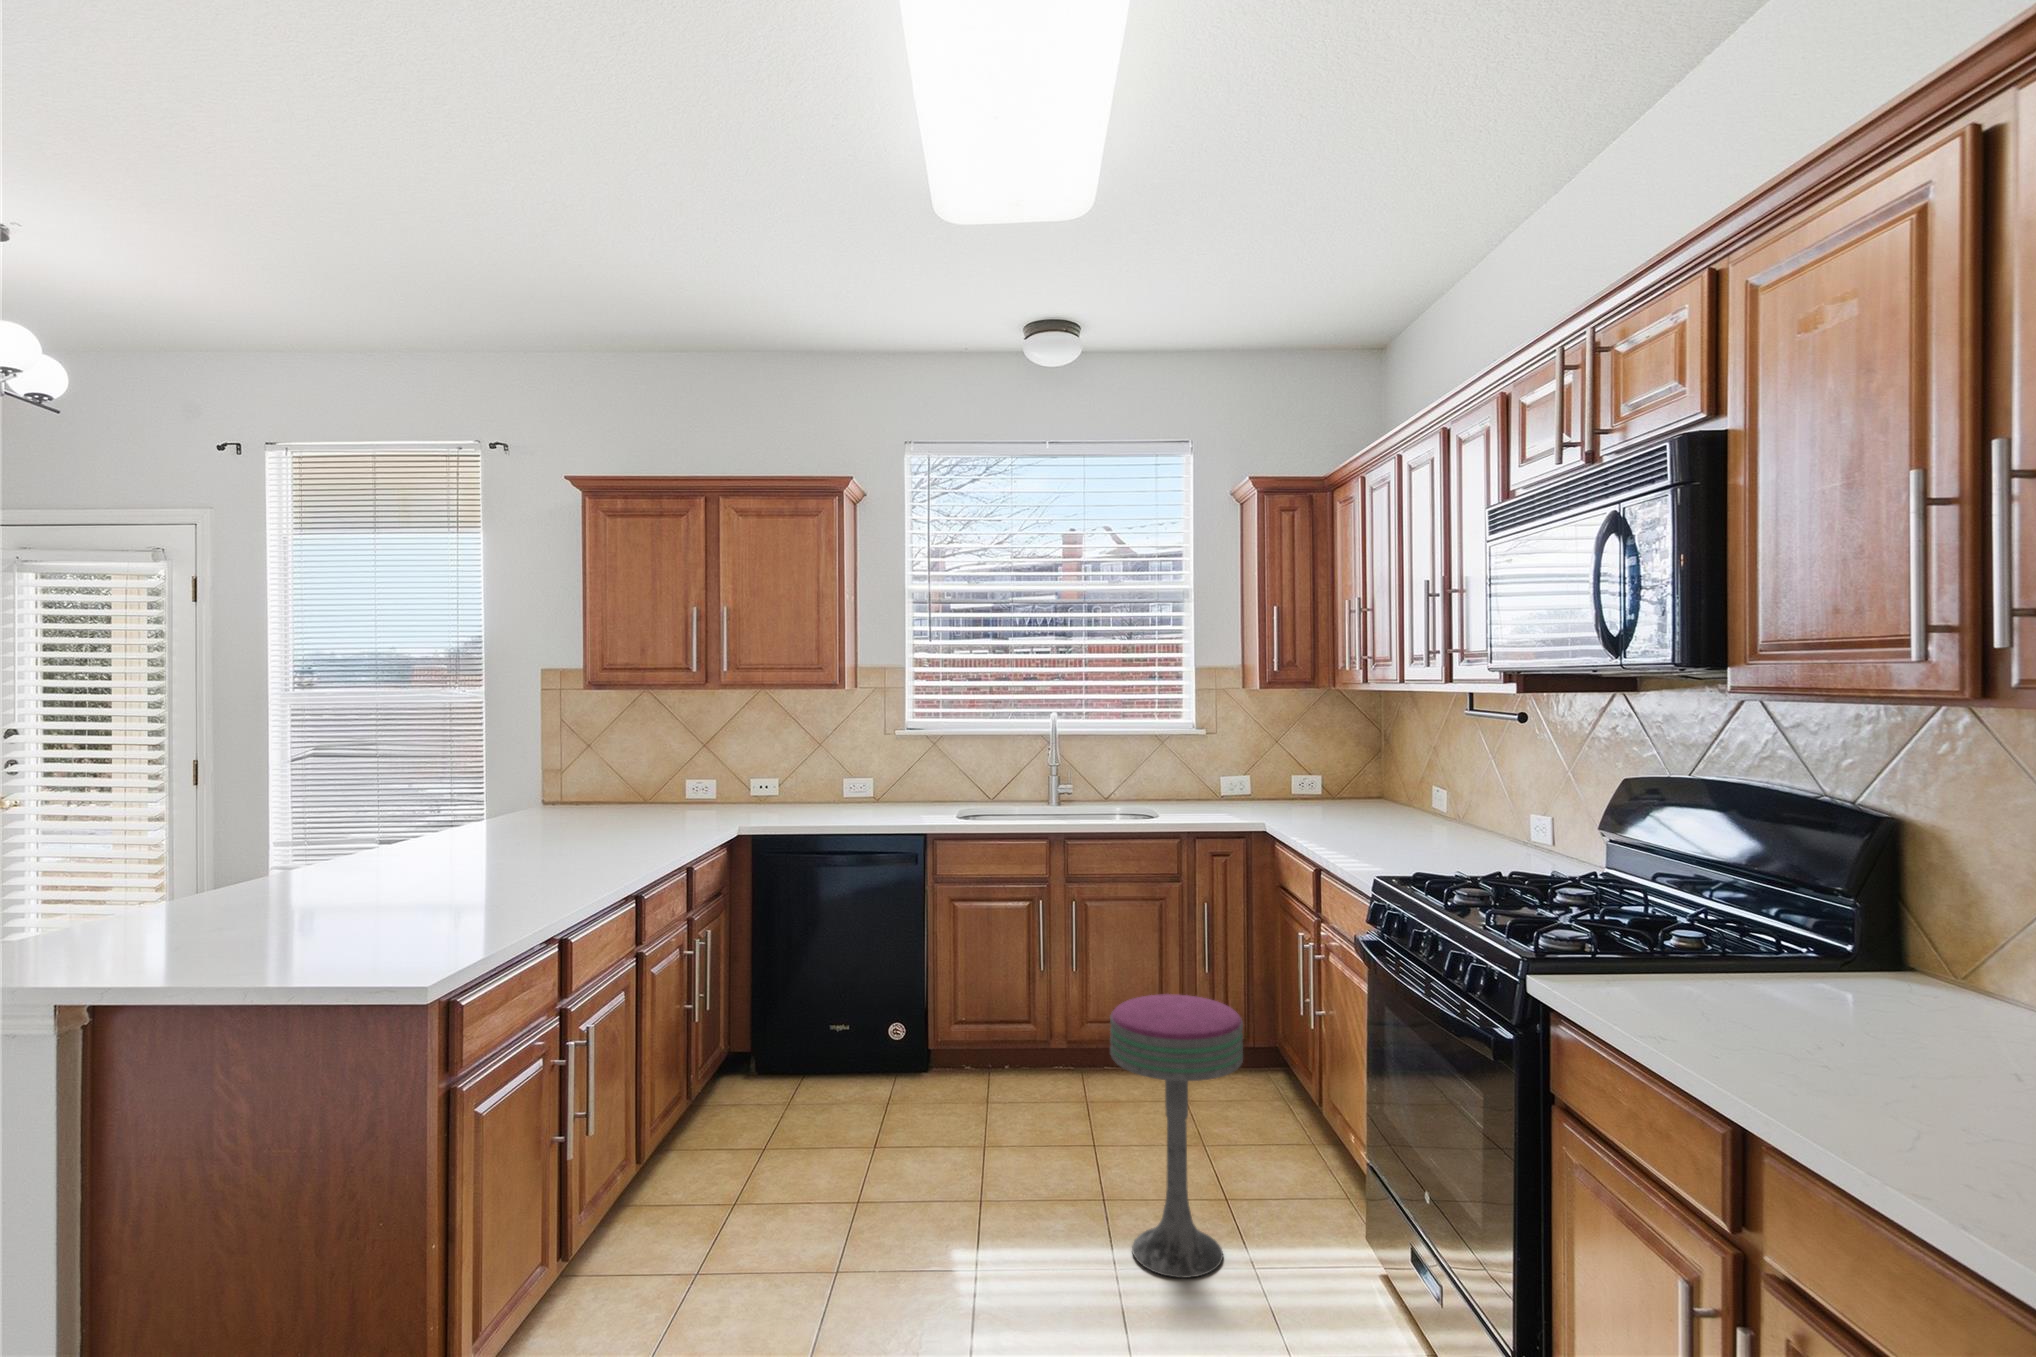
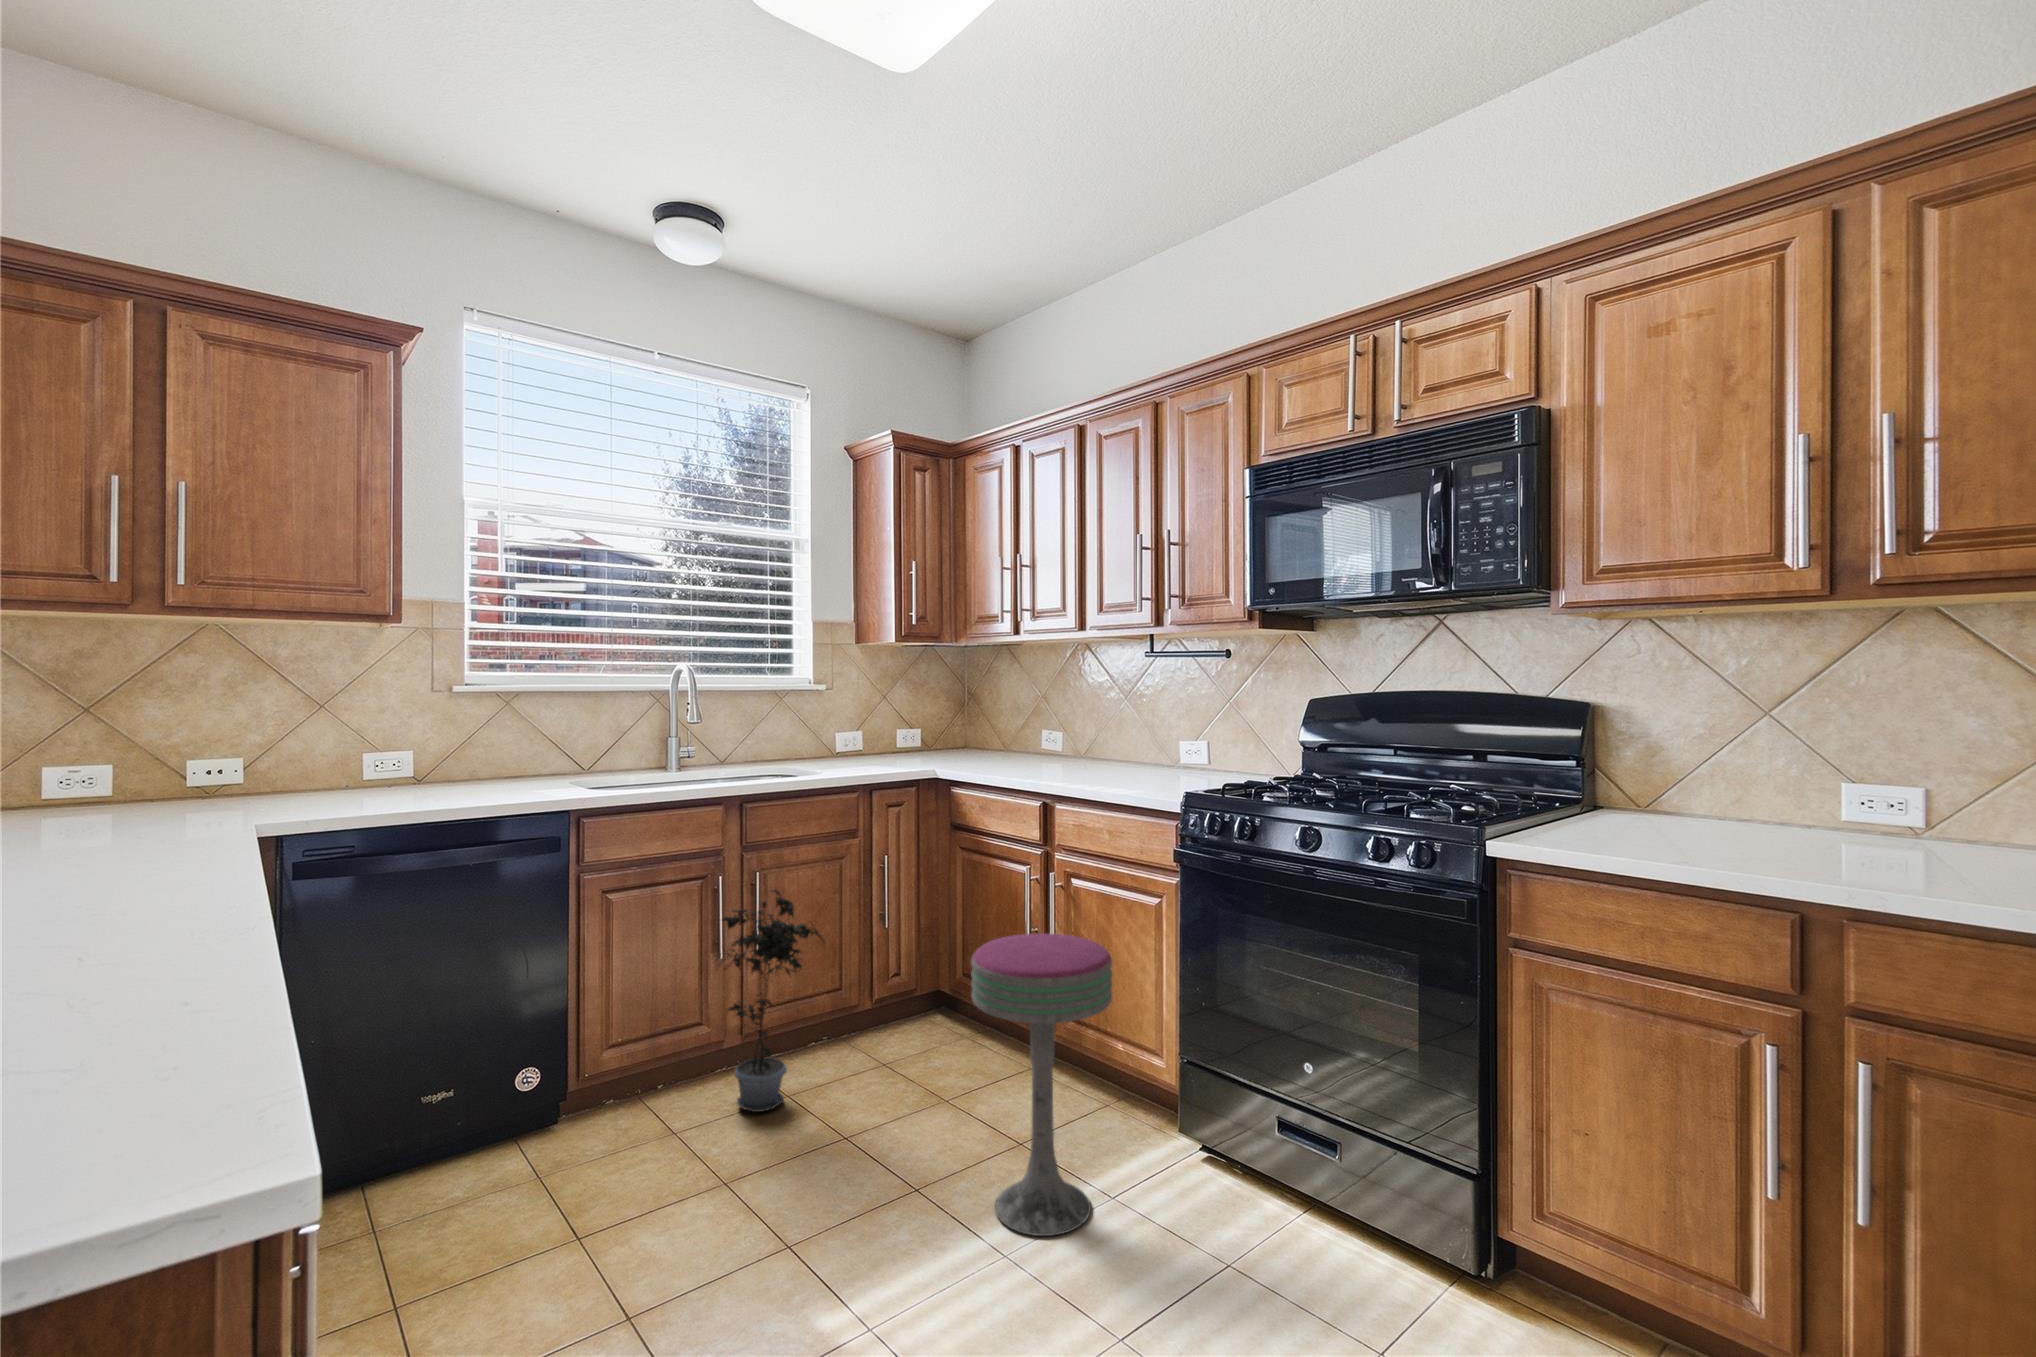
potted plant: none [1019,918,1099,1108] -> present [719,889,824,1112]

